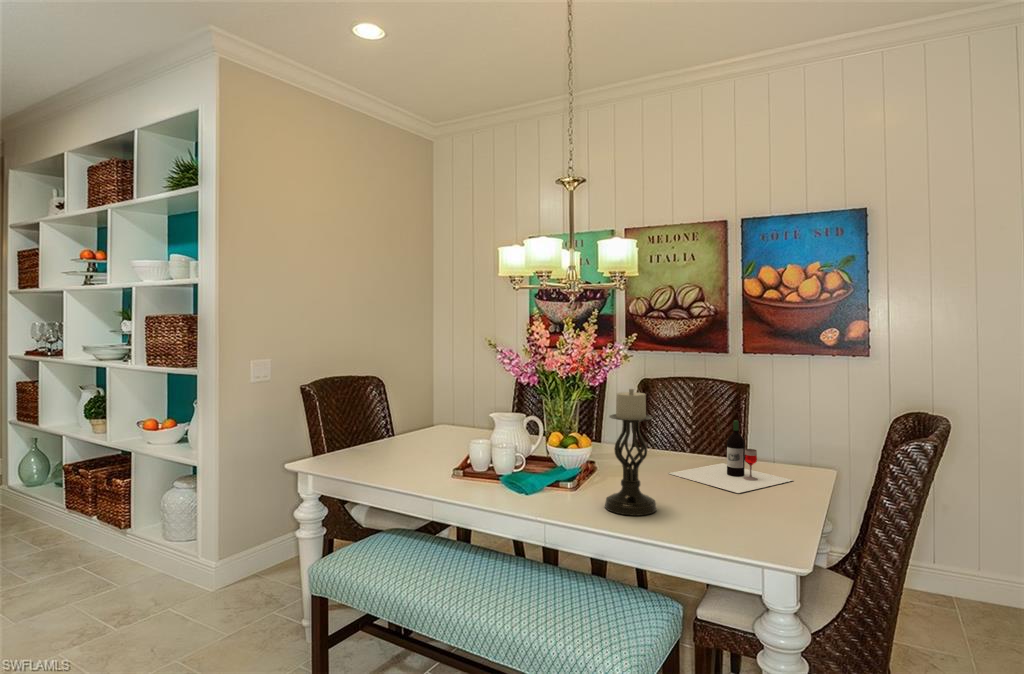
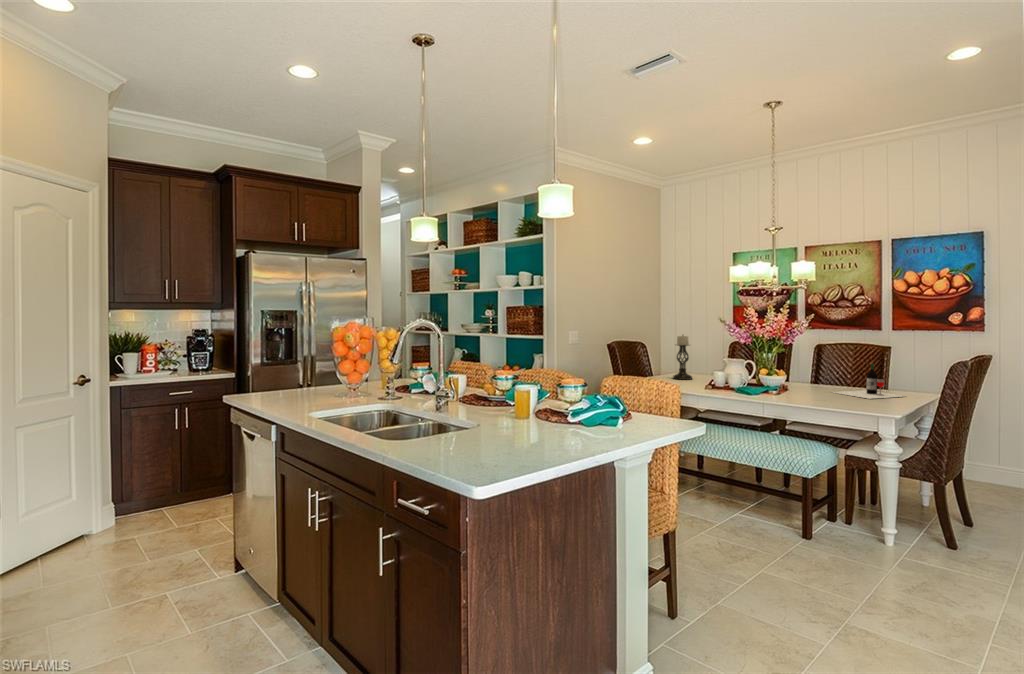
candle holder: present [605,389,656,516] -> present [673,335,692,380]

